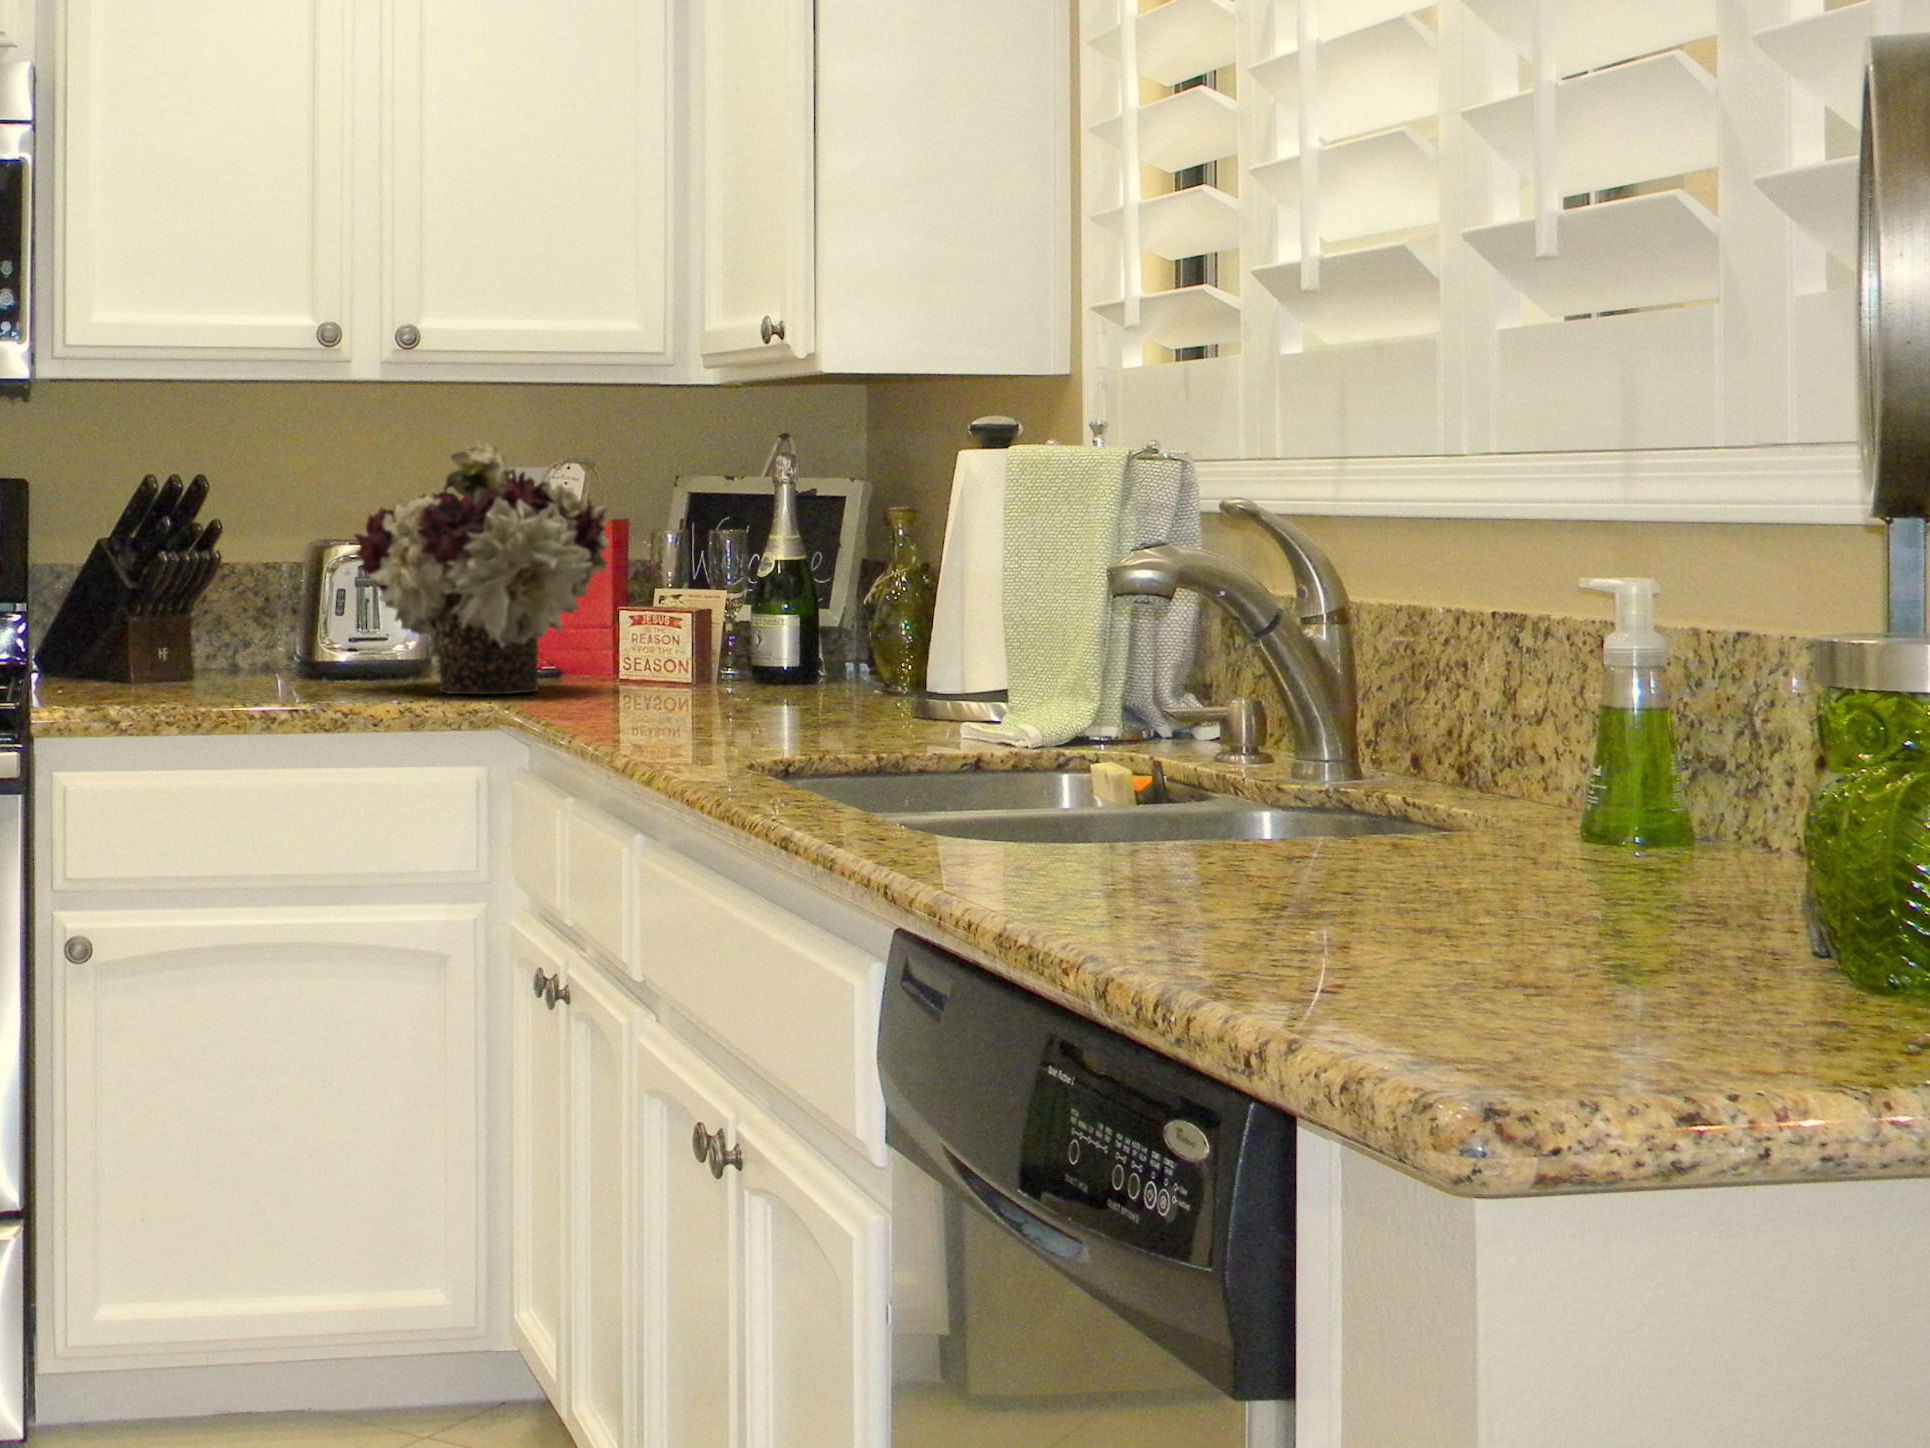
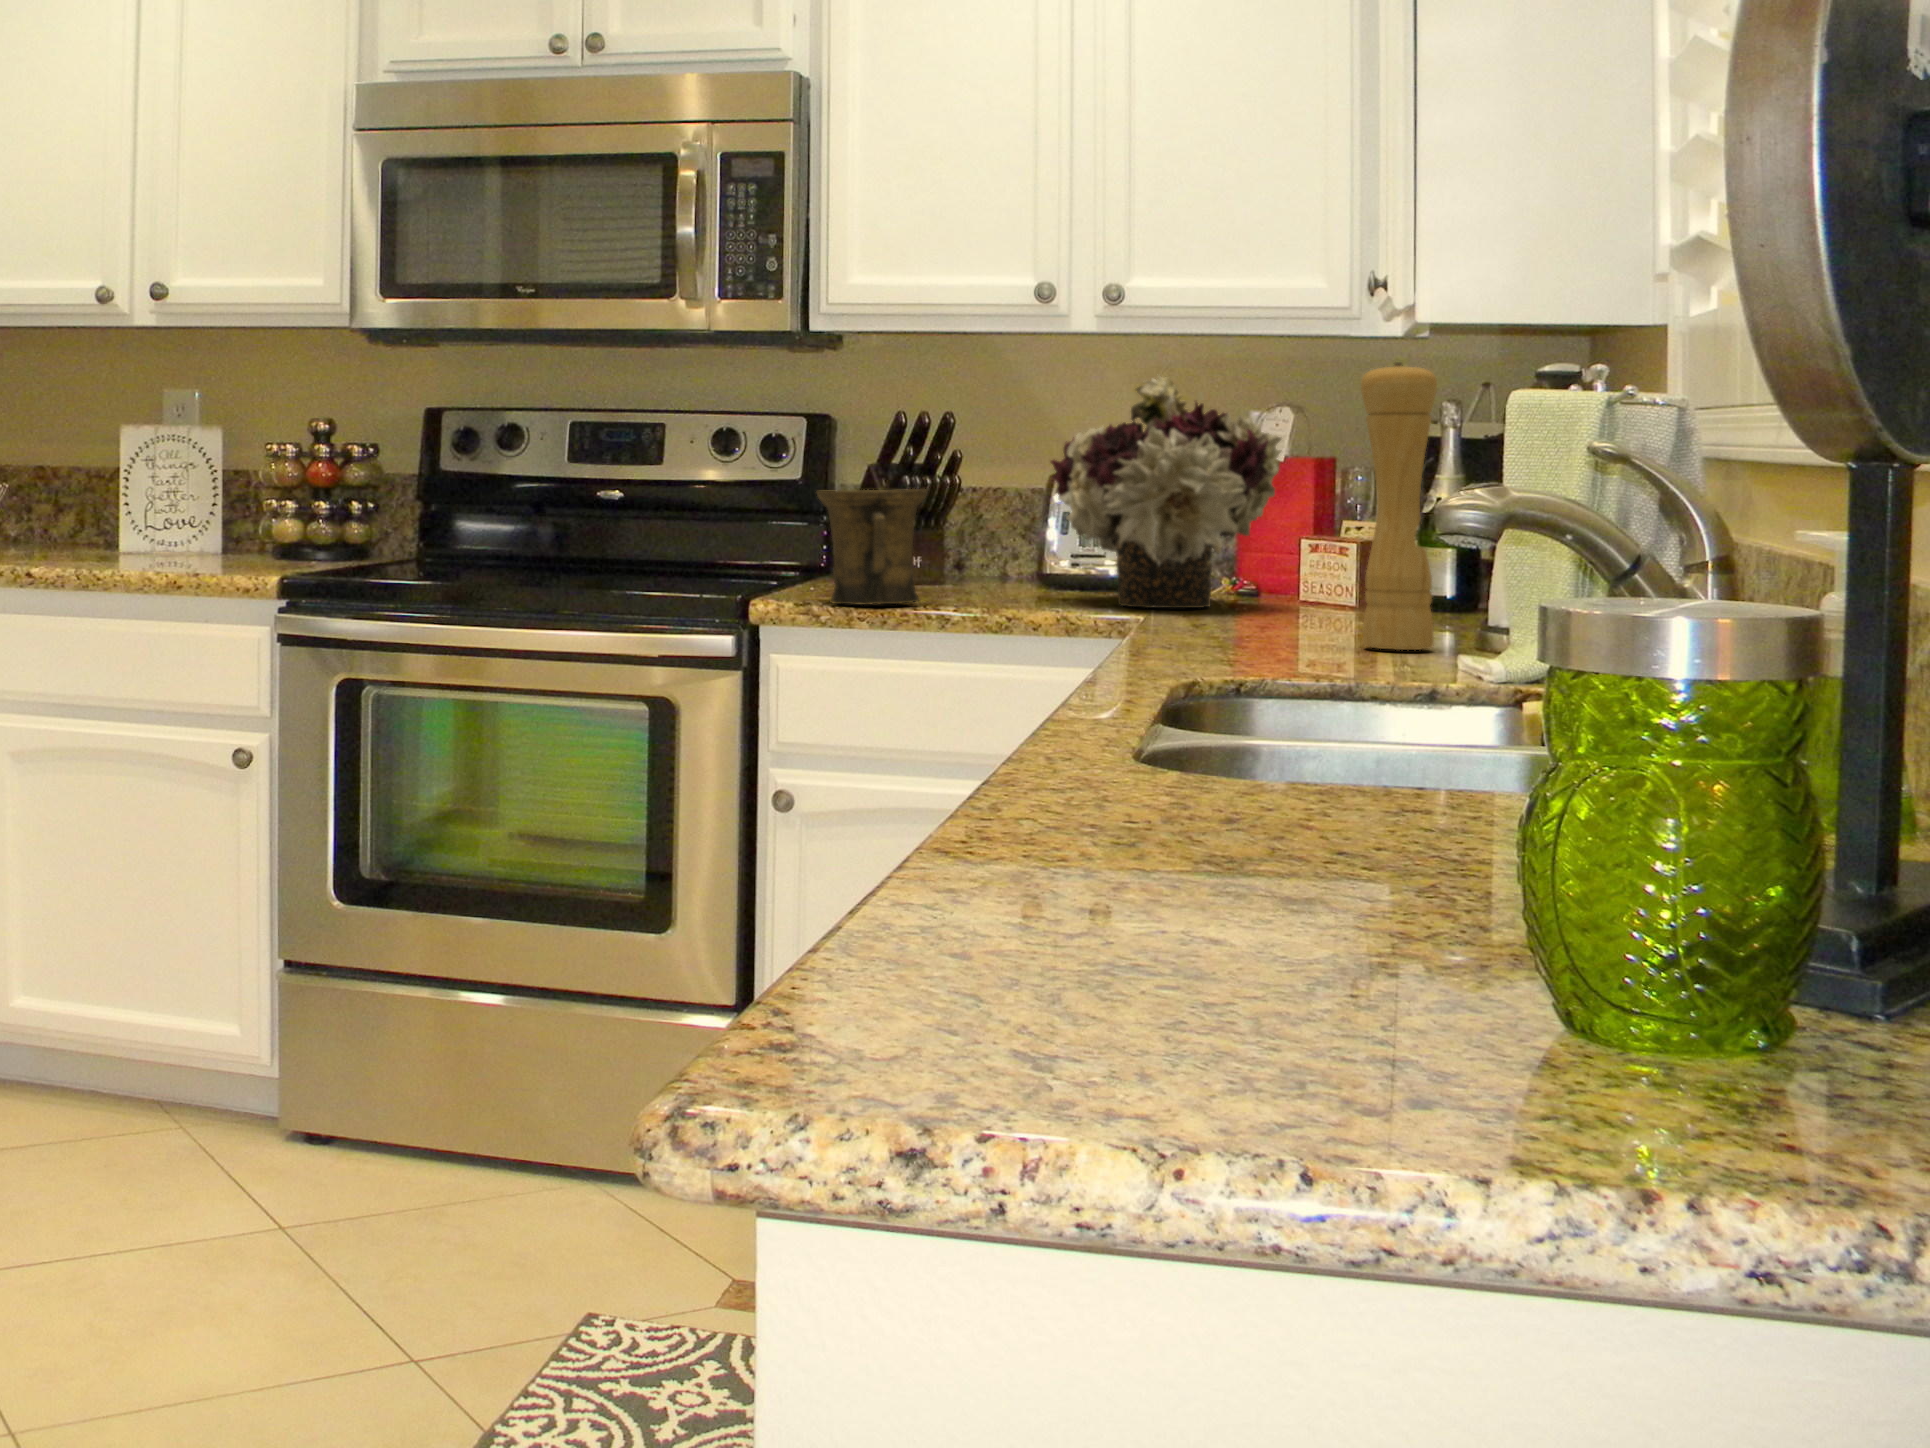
pepper mill: none [788,433,861,722] -> present [1361,362,1437,650]
mug: none [121,569,252,705] -> present [817,489,927,605]

